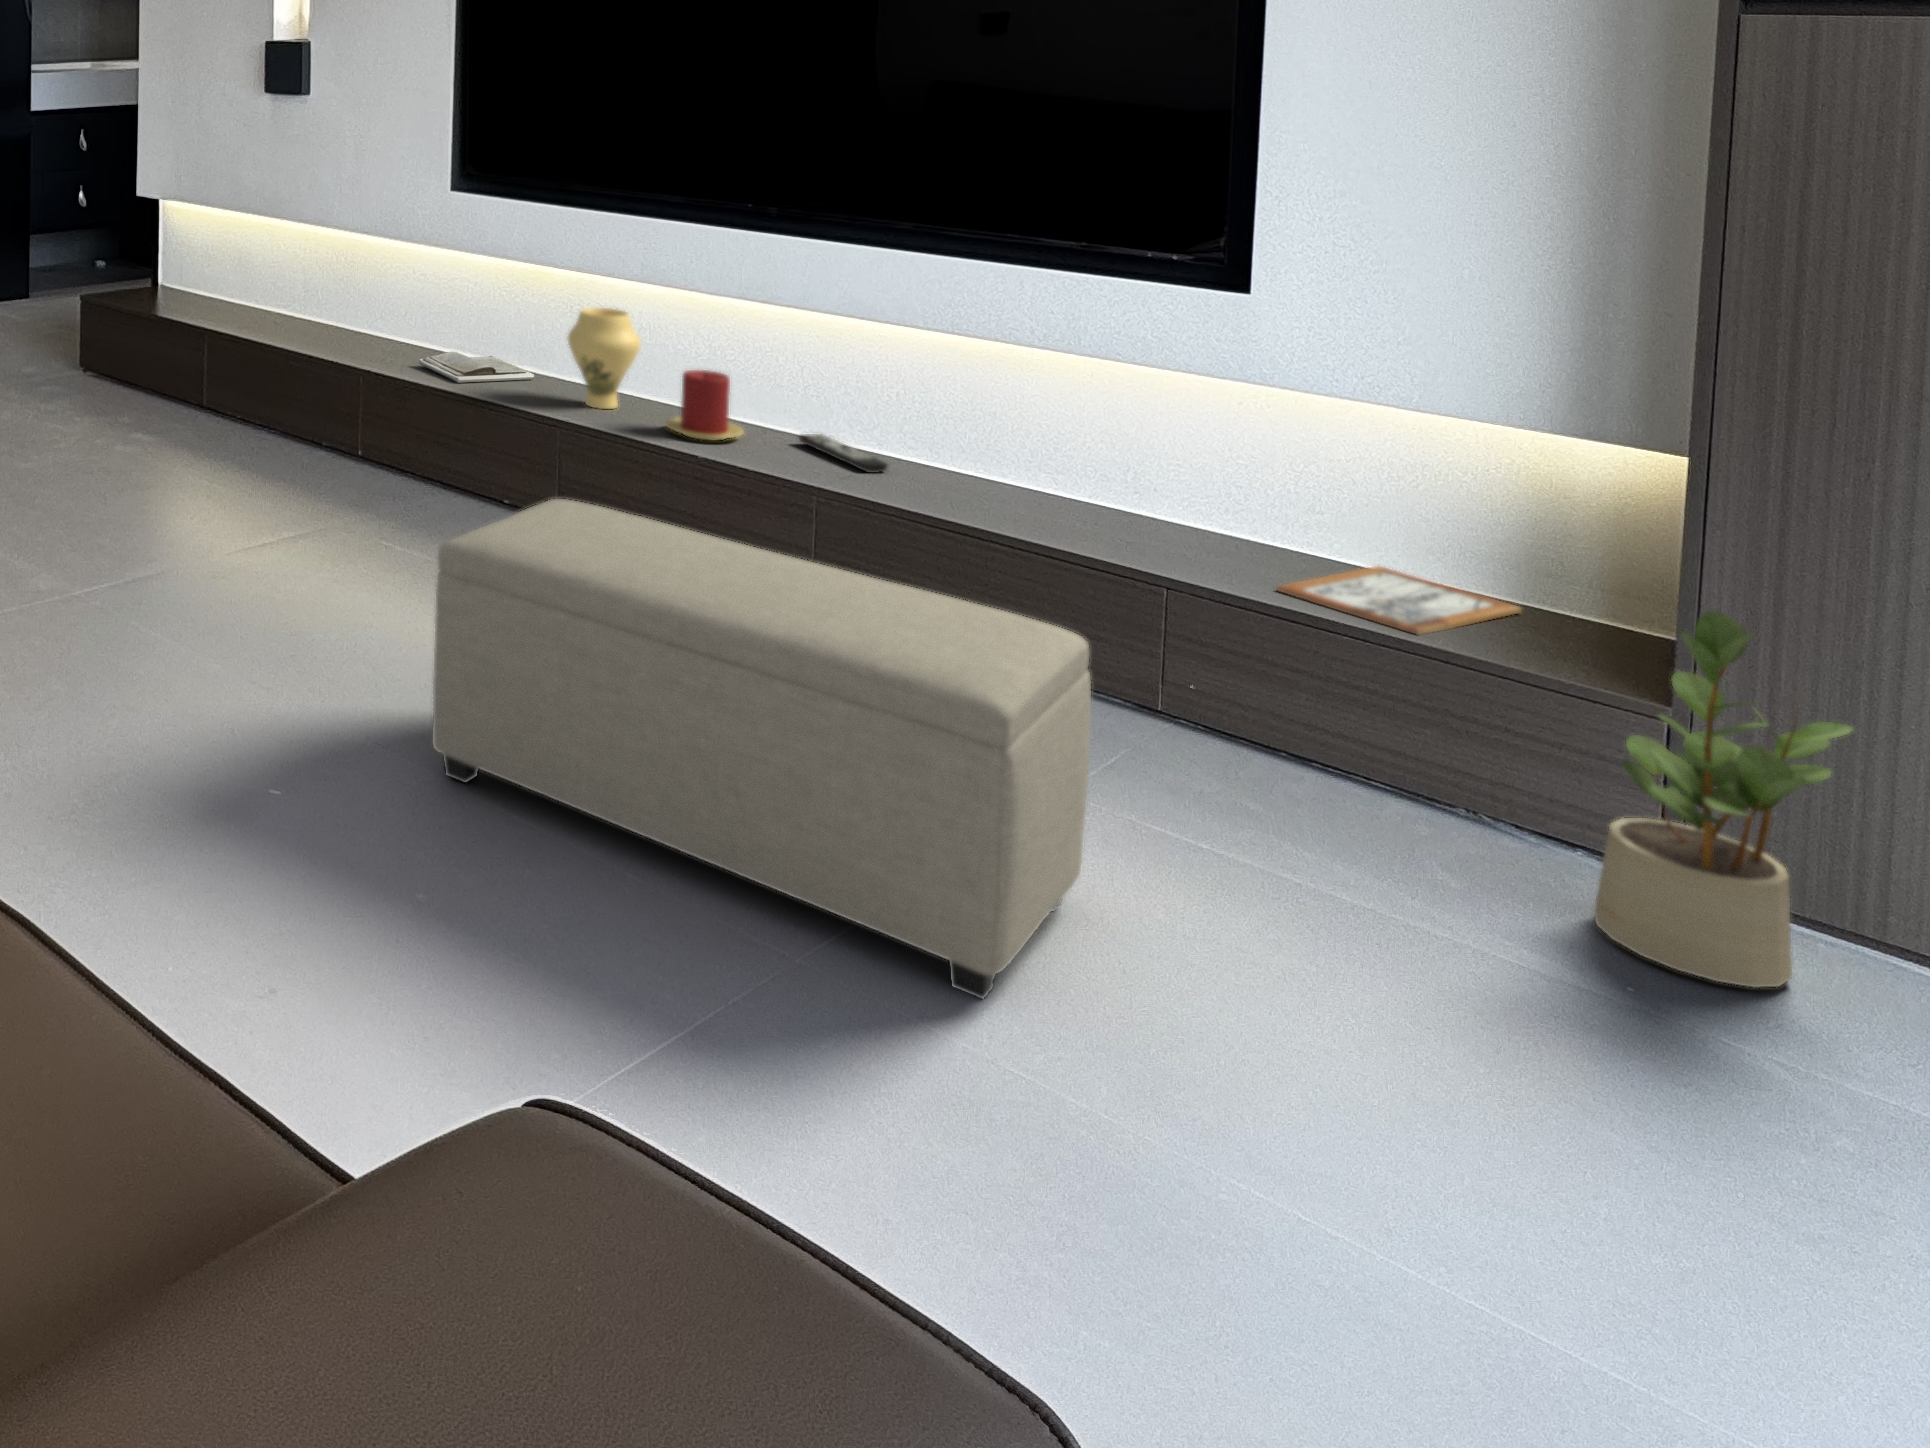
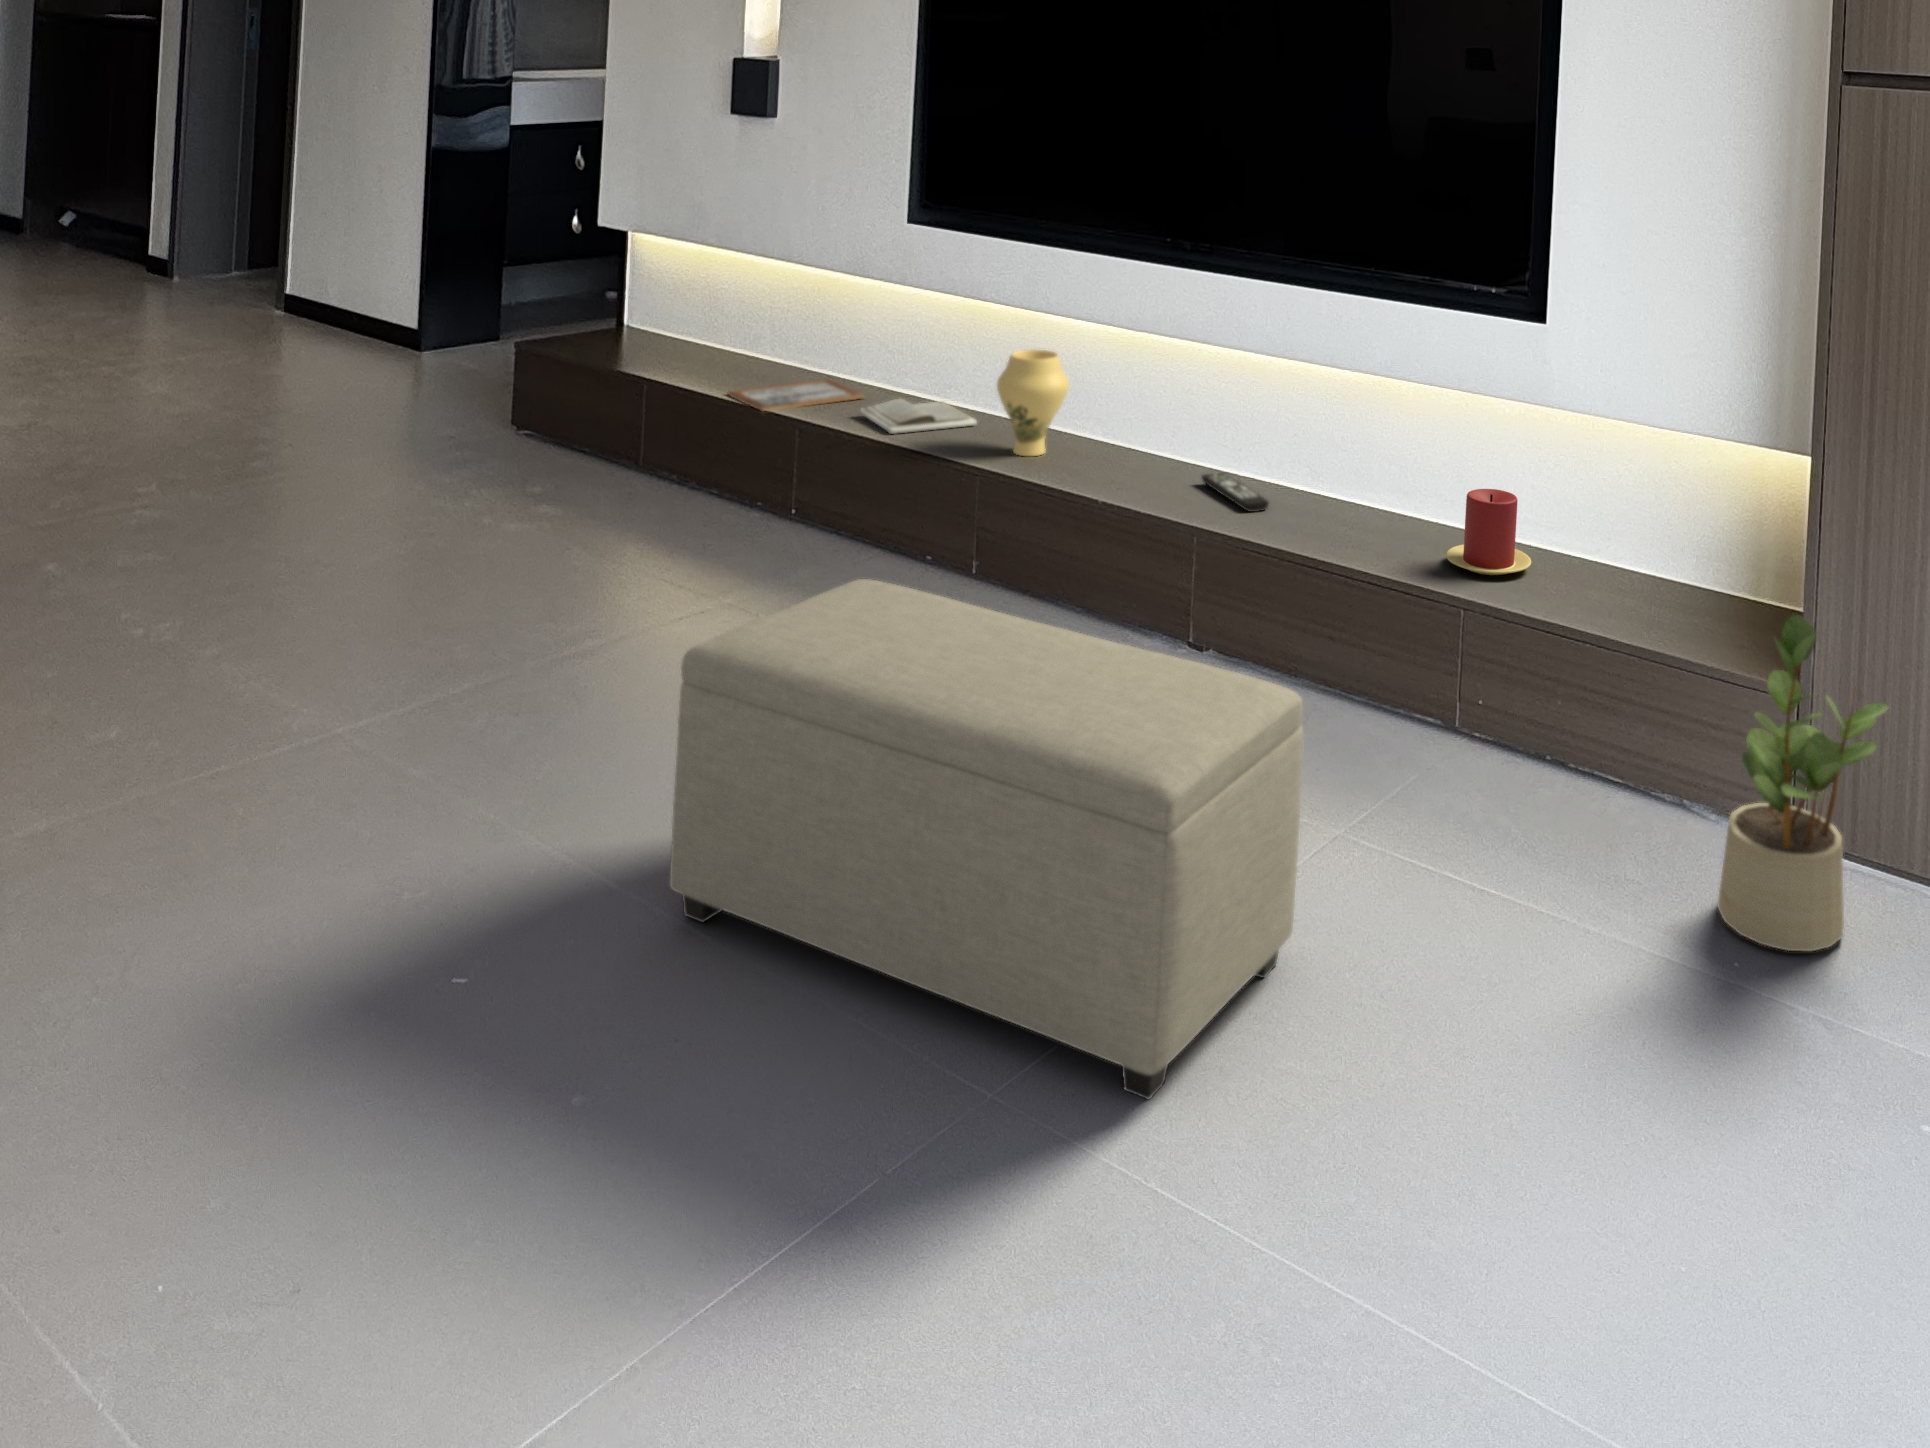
candle: present [666,370,743,440] -> present [1446,489,1531,575]
picture frame: present [1277,566,1522,635] -> present [728,379,864,411]

